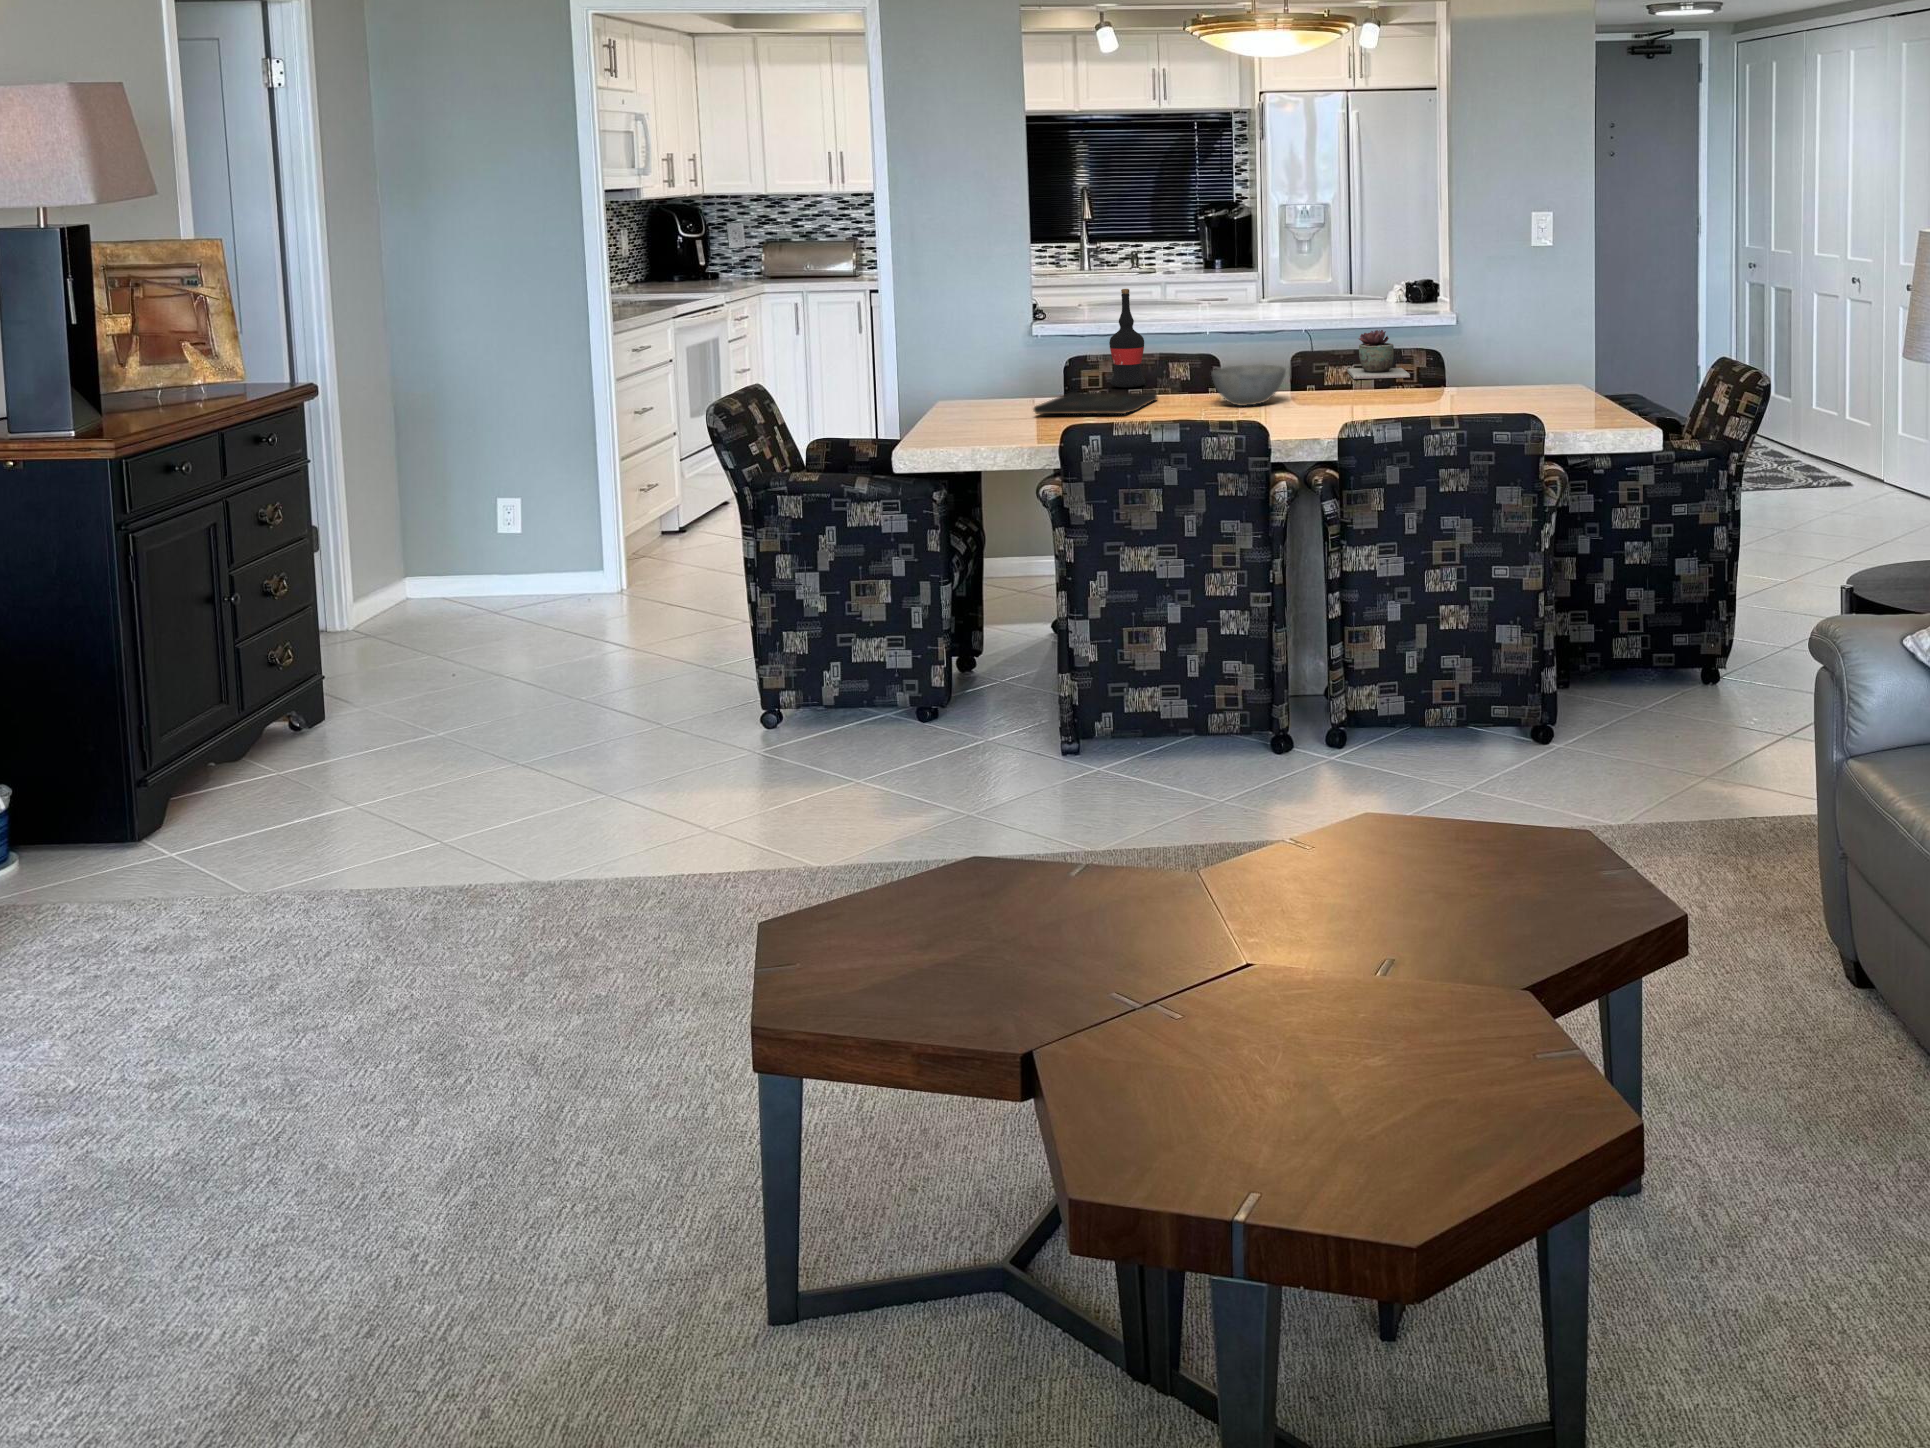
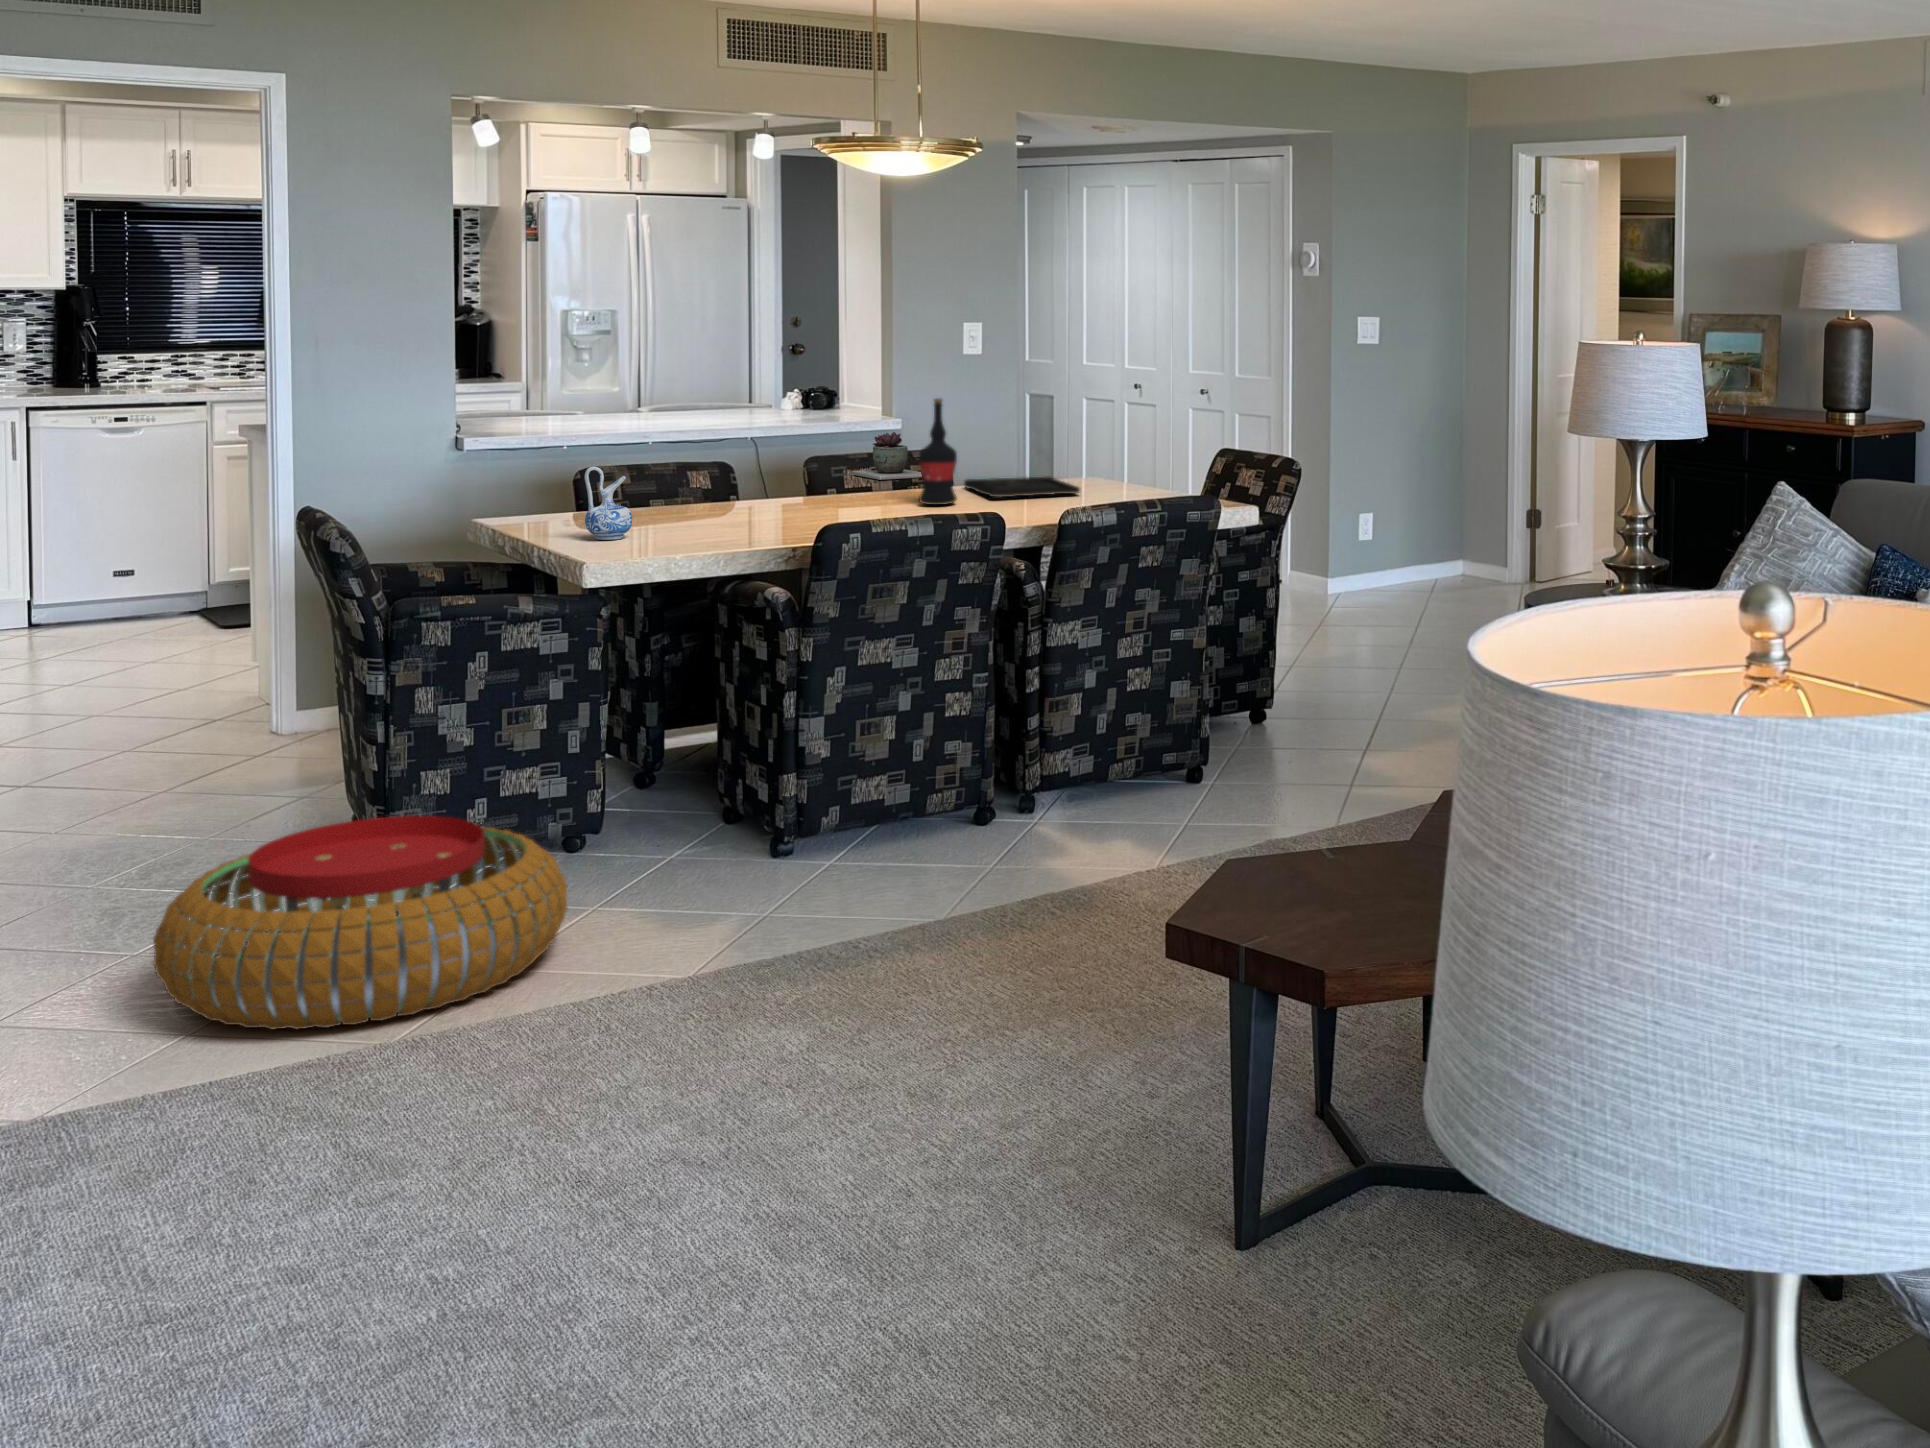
wine bottle: present [1109,289,1145,387] -> present [919,398,957,505]
ceramic pitcher: none [965,361,1008,430] -> present [585,467,632,540]
bowl: present [1211,365,1286,406] -> none [801,466,878,506]
tray: present [1034,392,1158,414] -> present [964,477,1080,497]
pouf: none [476,665,809,843] -> present [153,816,568,1029]

